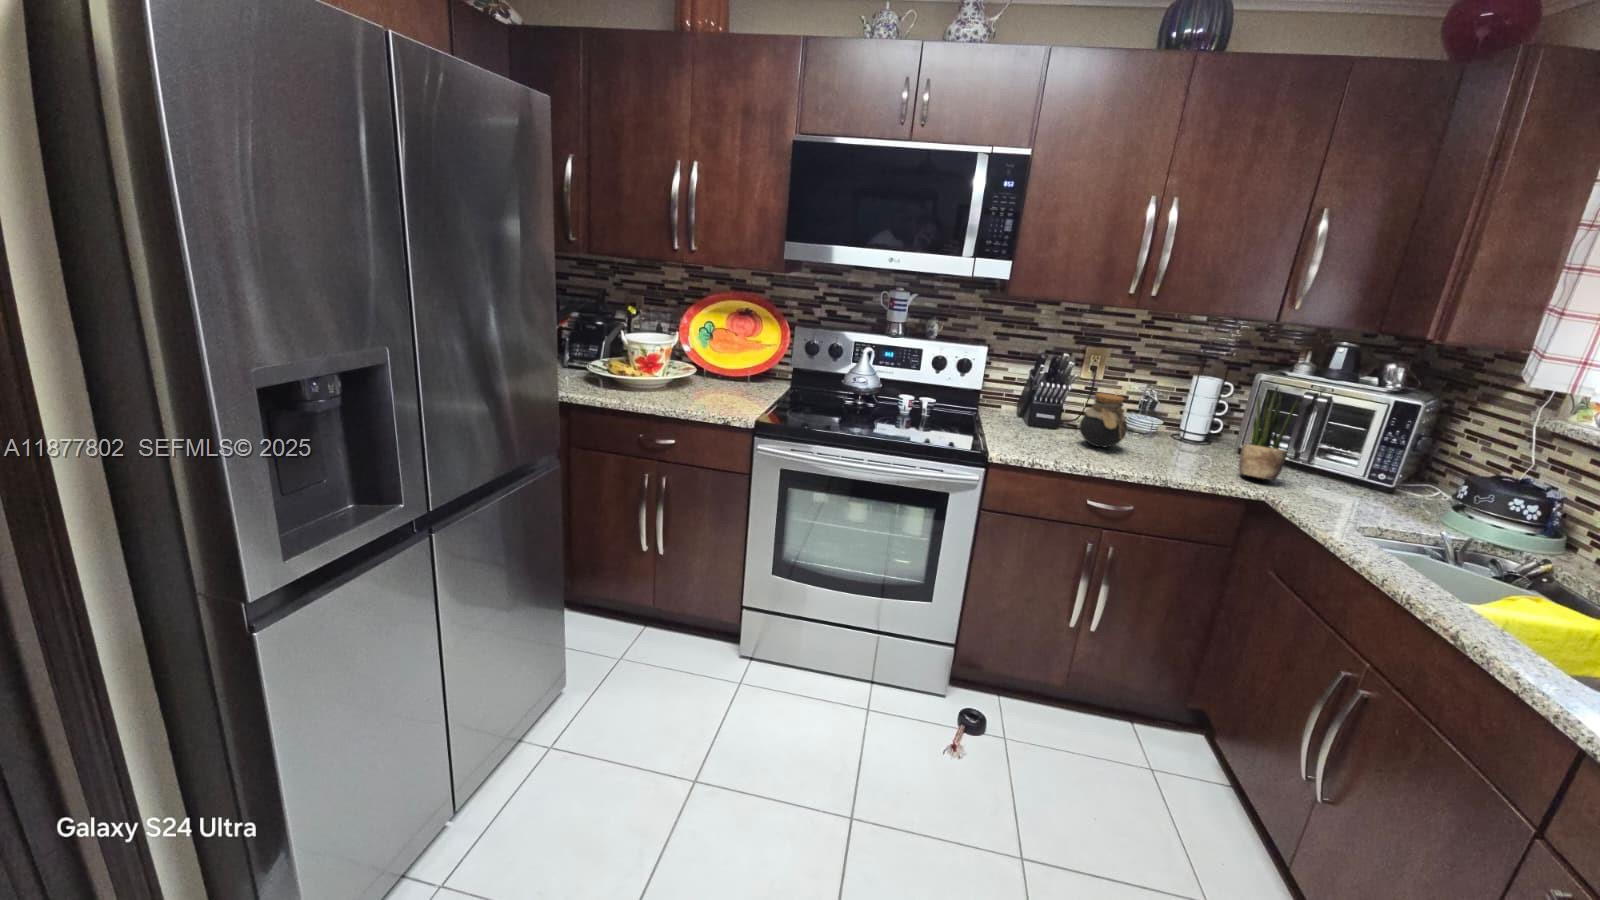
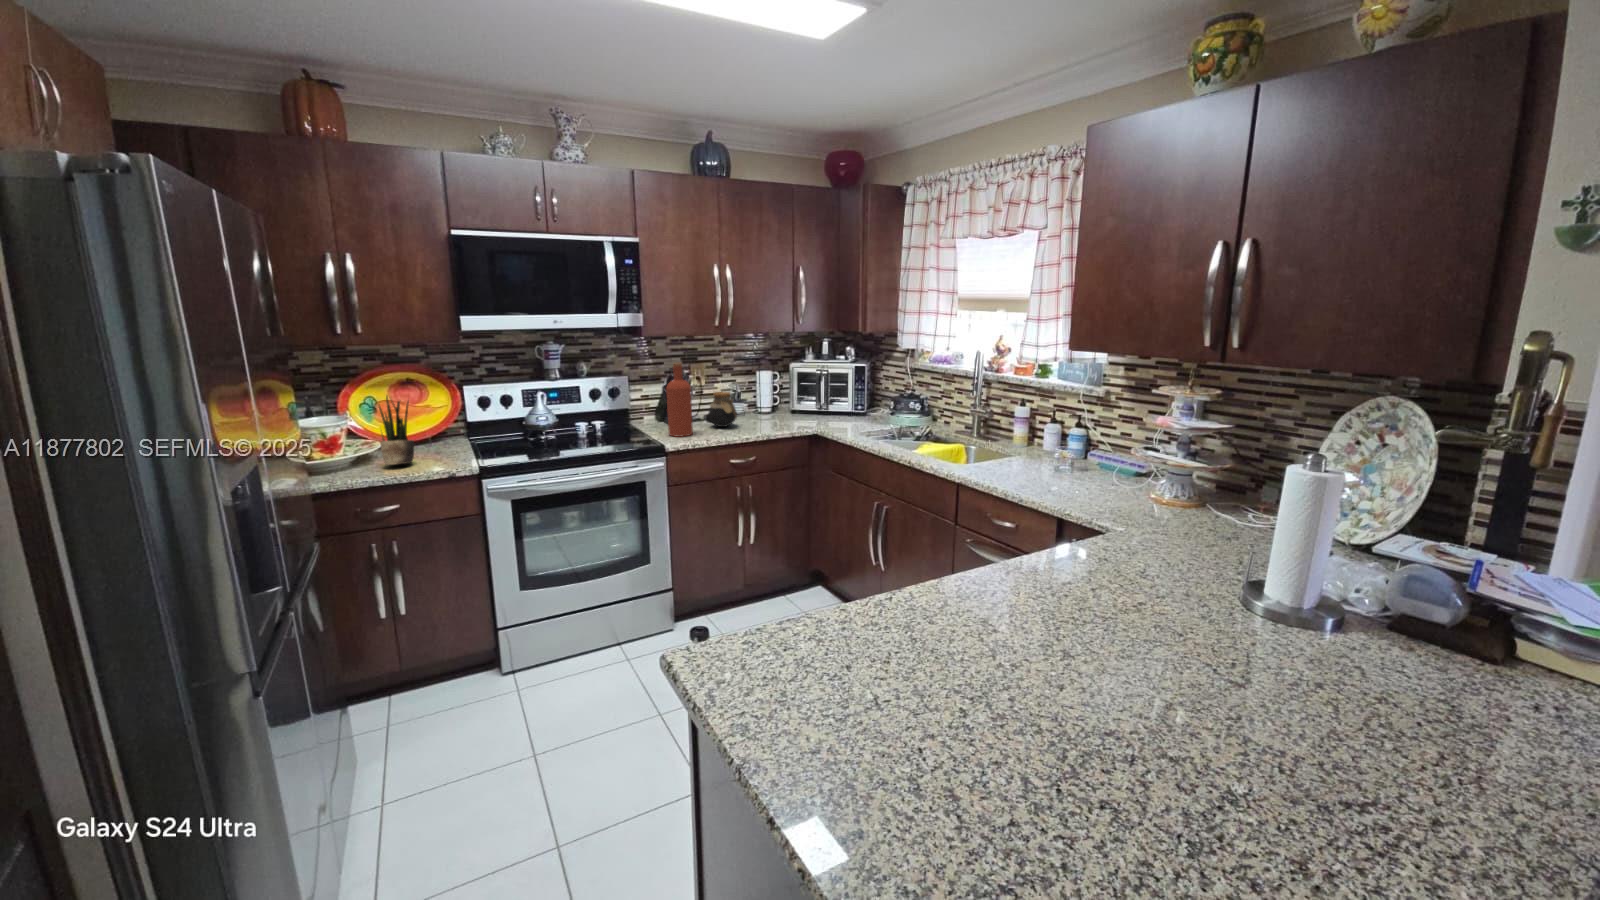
bottle: none [1008,338,1057,447] -> present [666,363,693,437]
potted plant: present [1239,387,1300,480] -> present [379,396,414,465]

